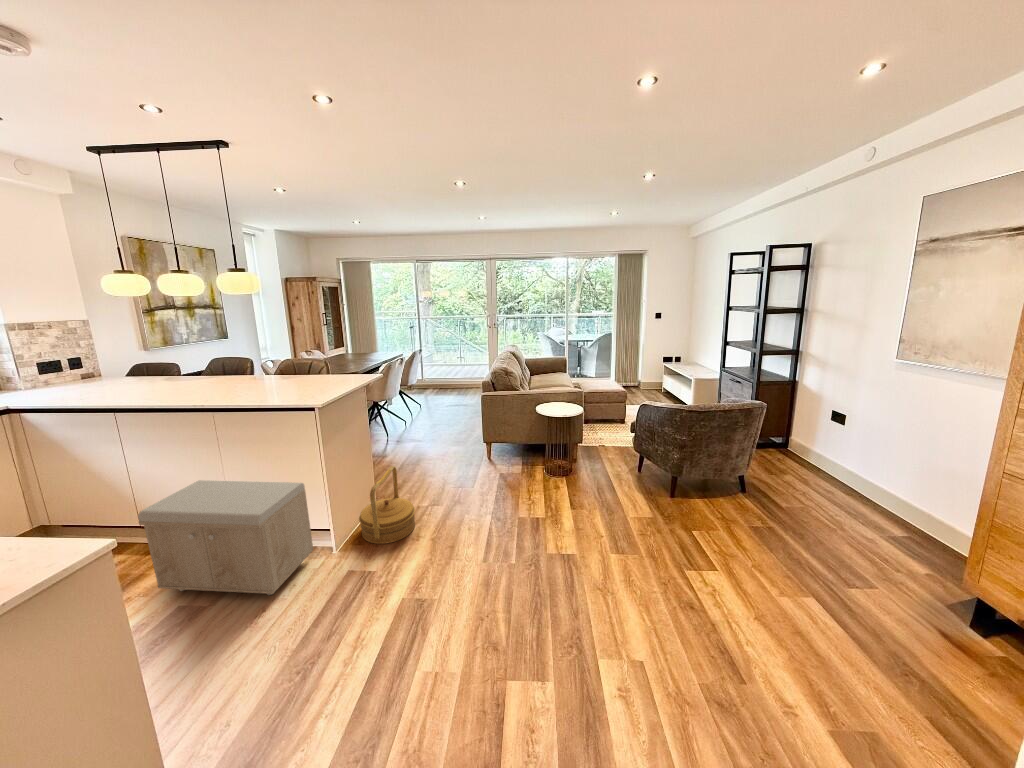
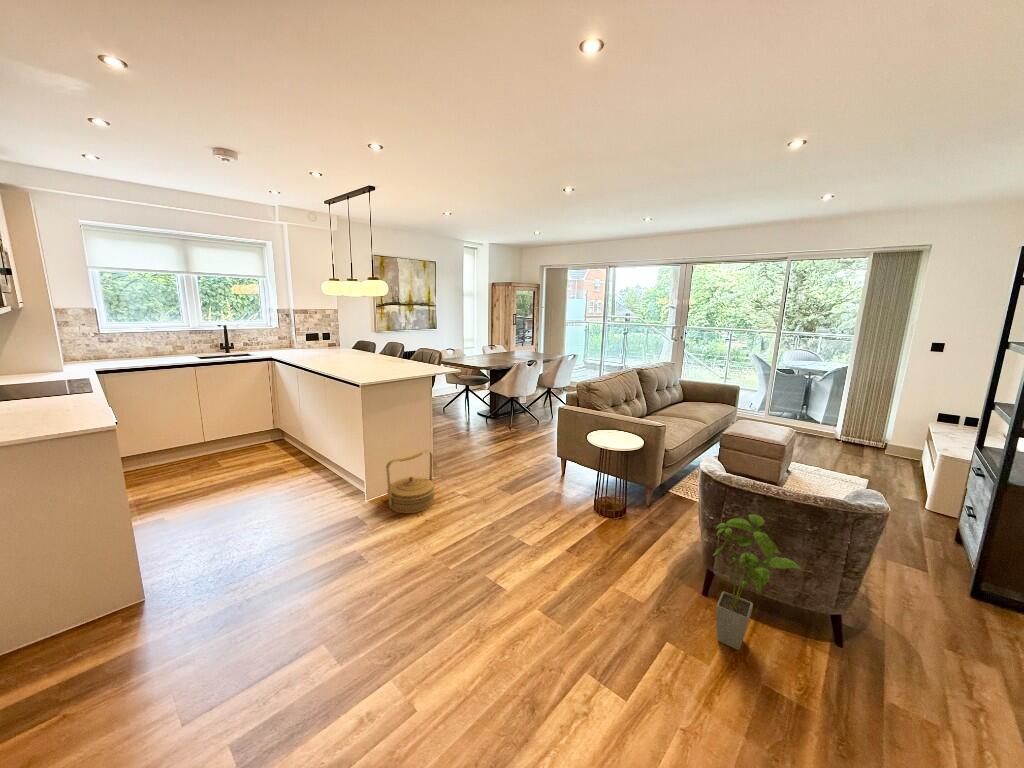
house plant: none [692,424,750,516] -> present [713,514,802,650]
storage bench: present [138,480,313,595] -> none [265,423,351,513]

